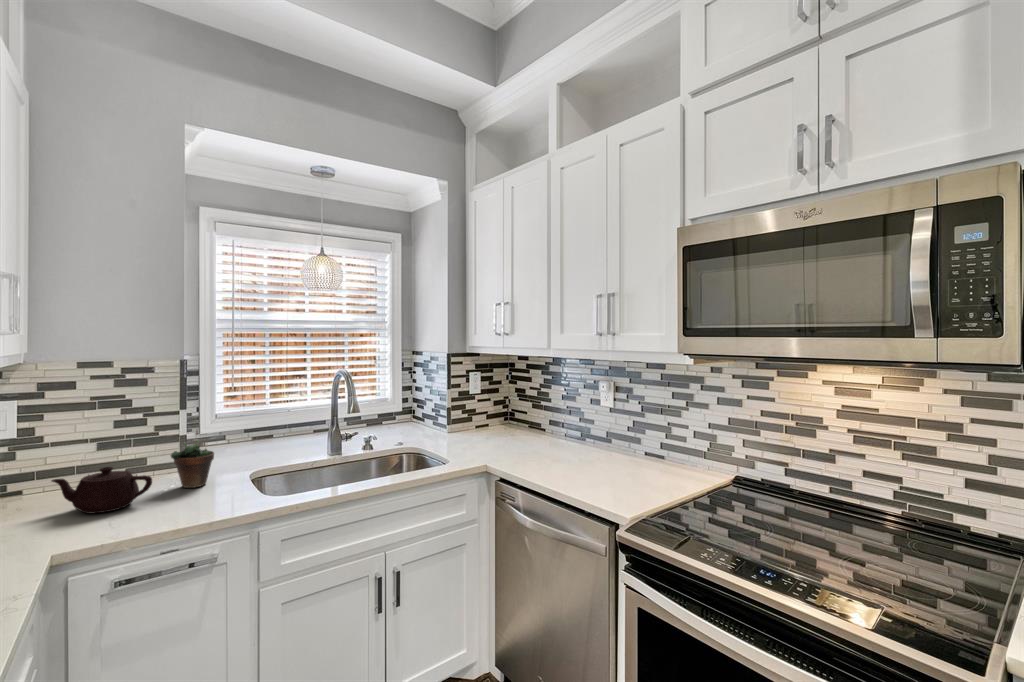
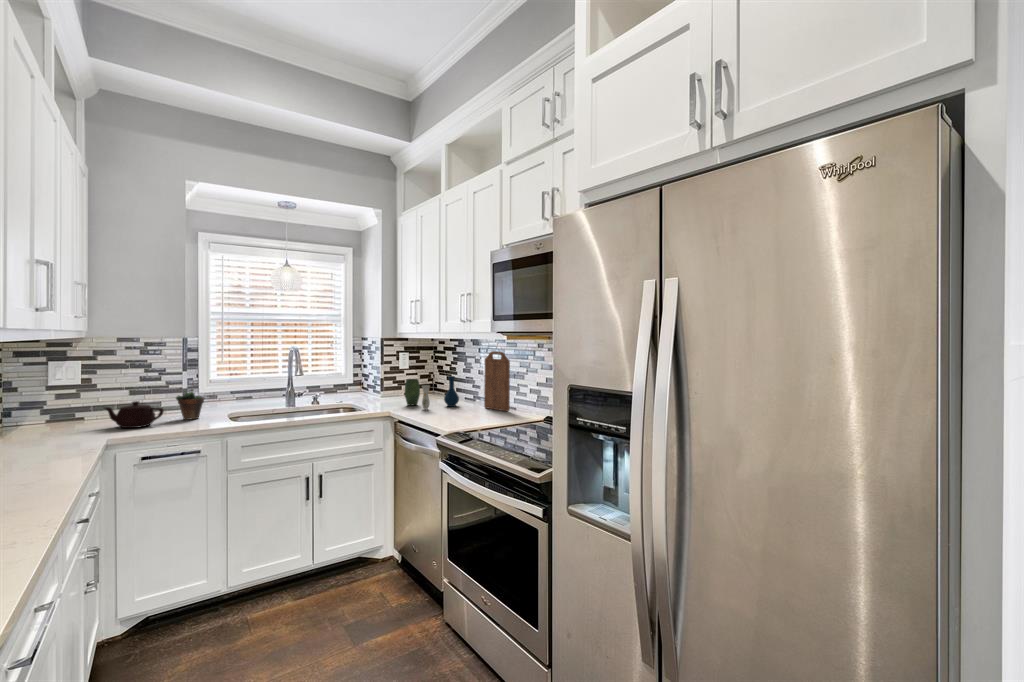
cutting board: none [613,376,658,463] -> present [484,351,510,411]
vase: none [495,409,573,459] -> present [405,376,459,409]

